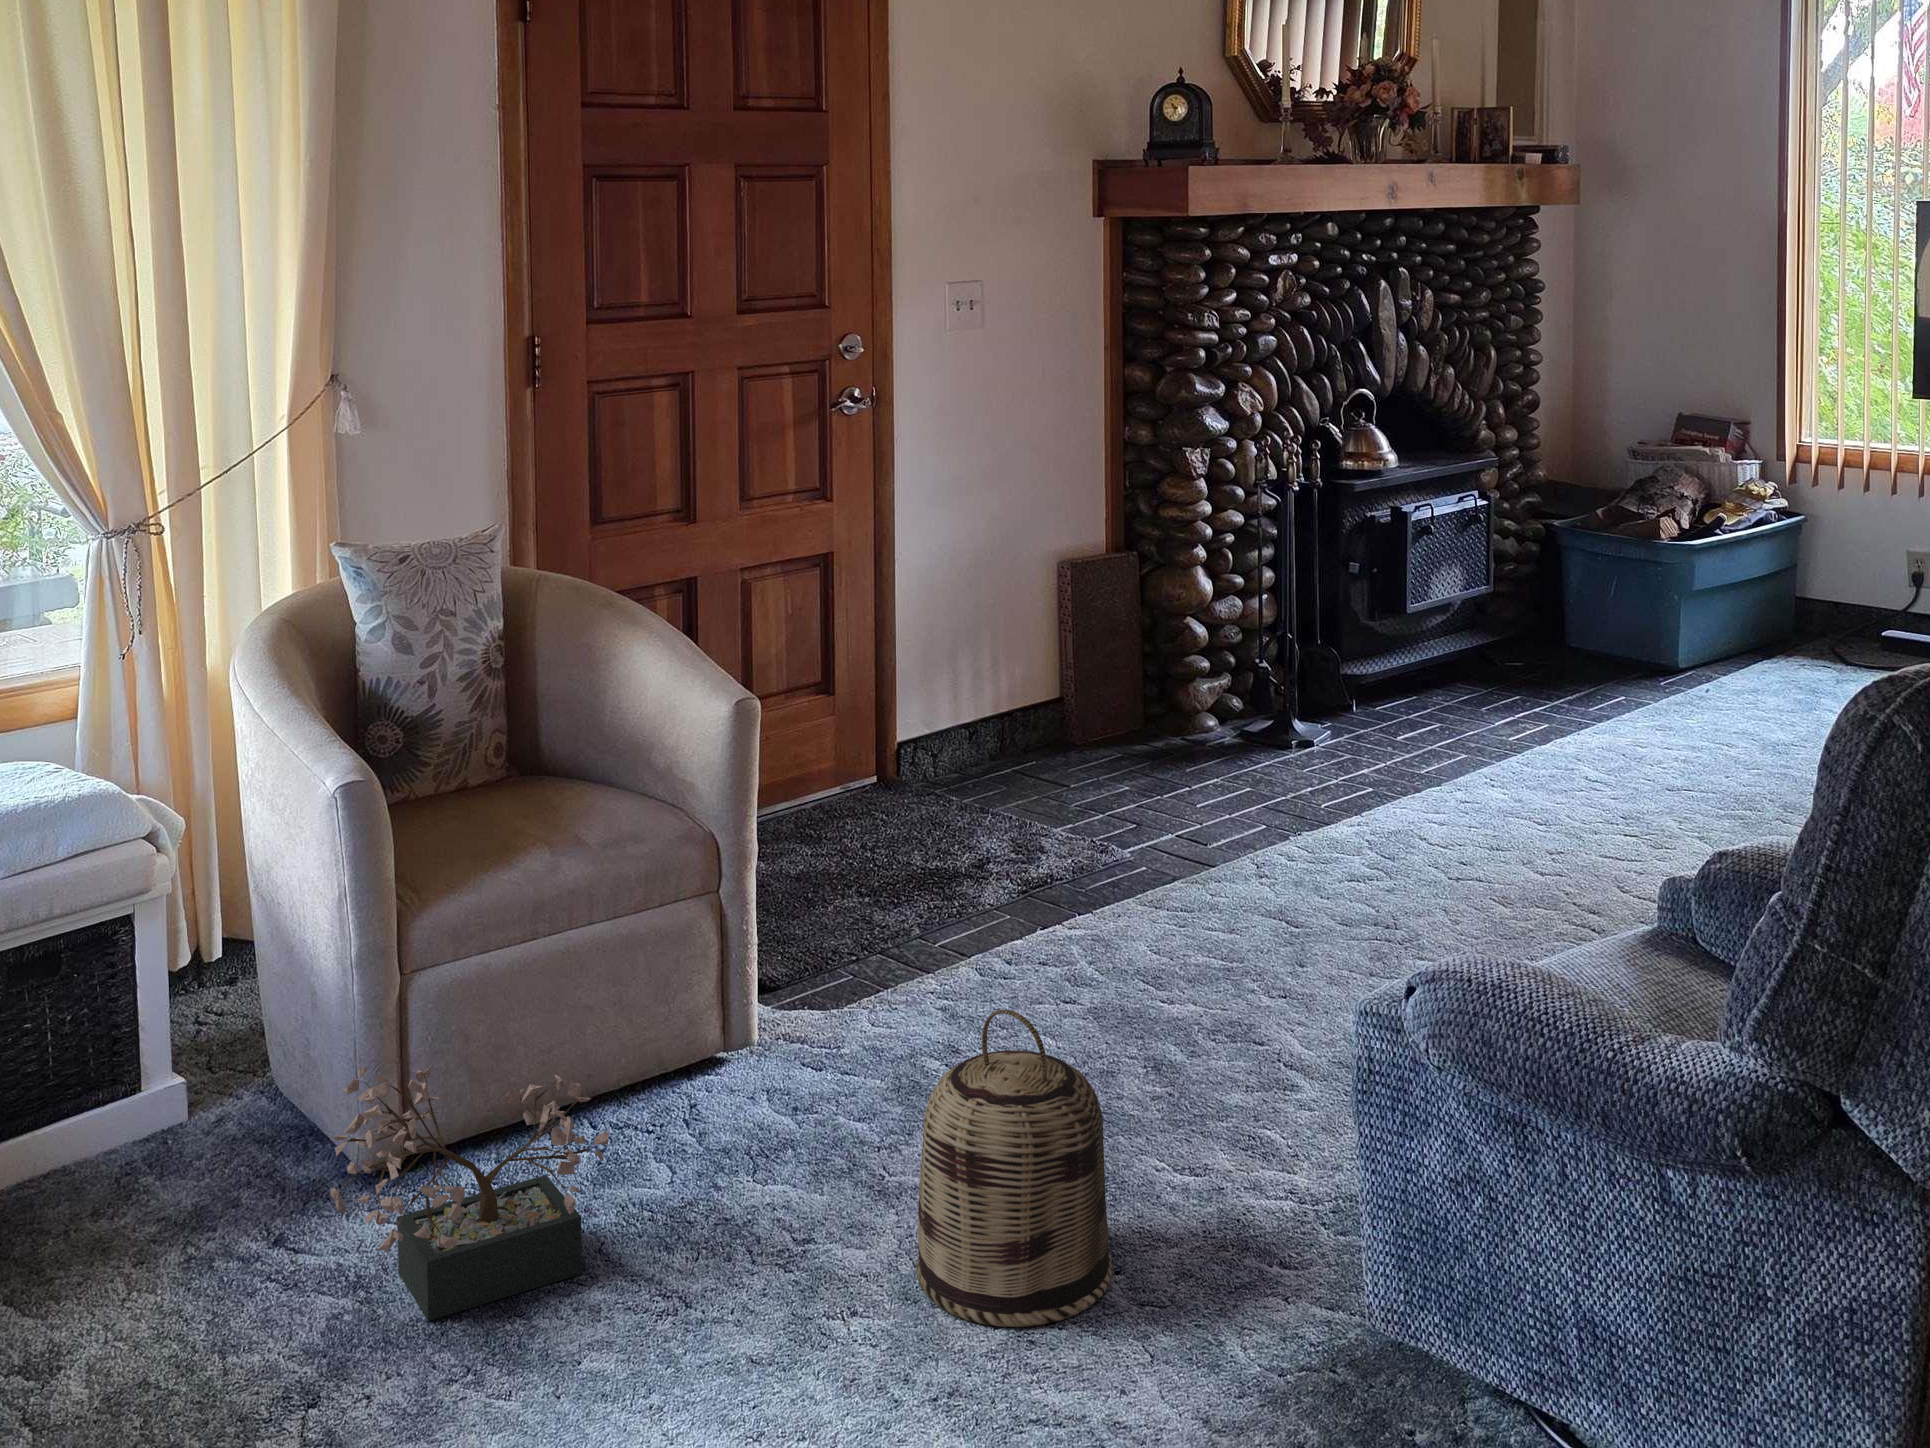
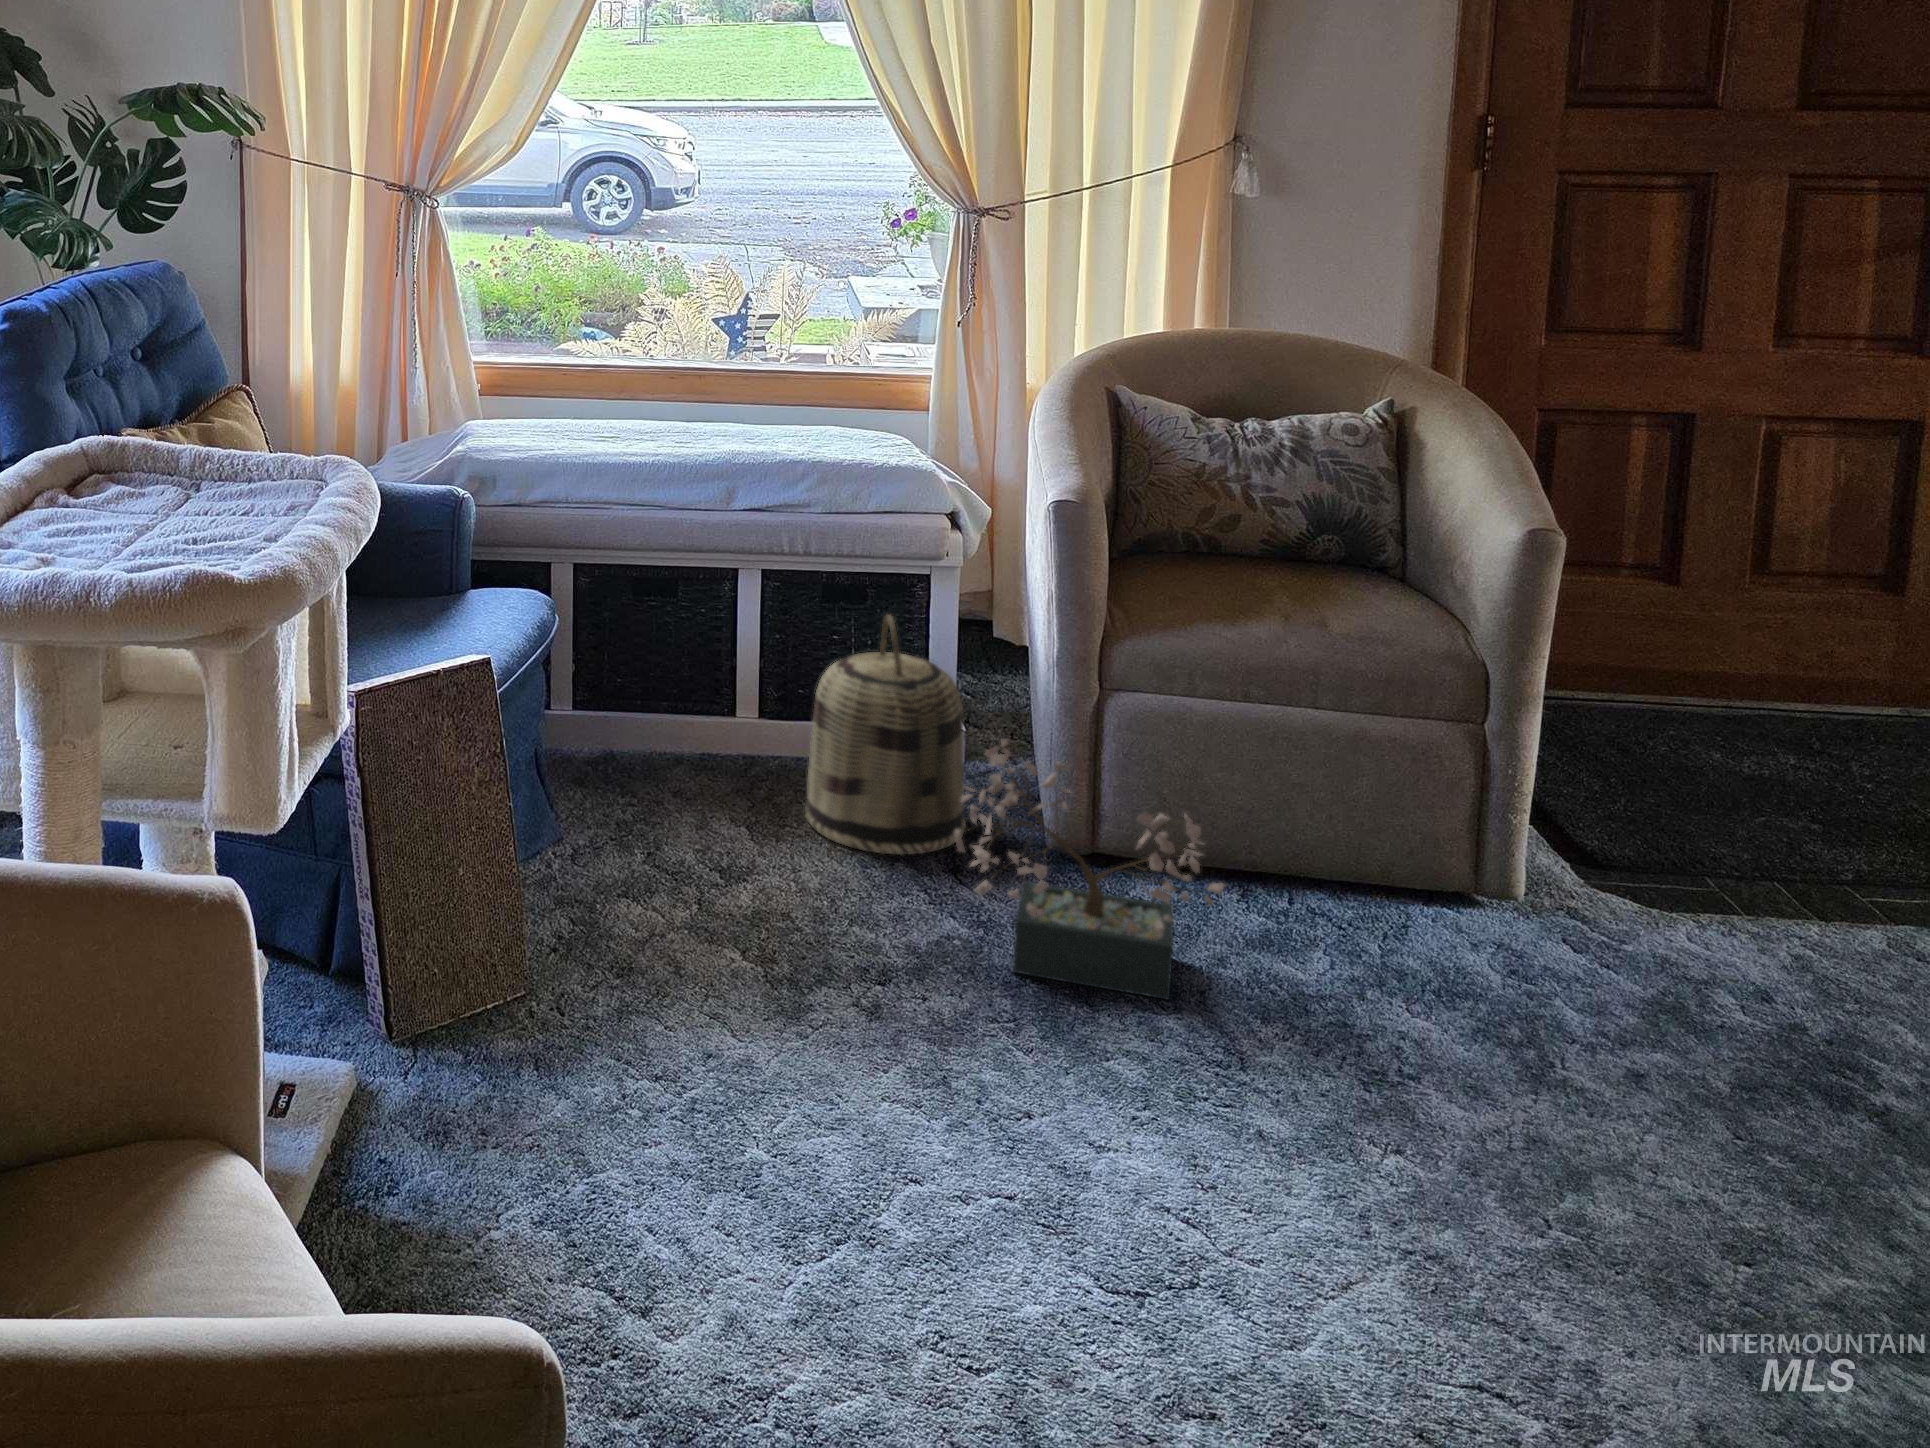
basket: present [916,1009,1113,1327] -> present [805,614,966,855]

